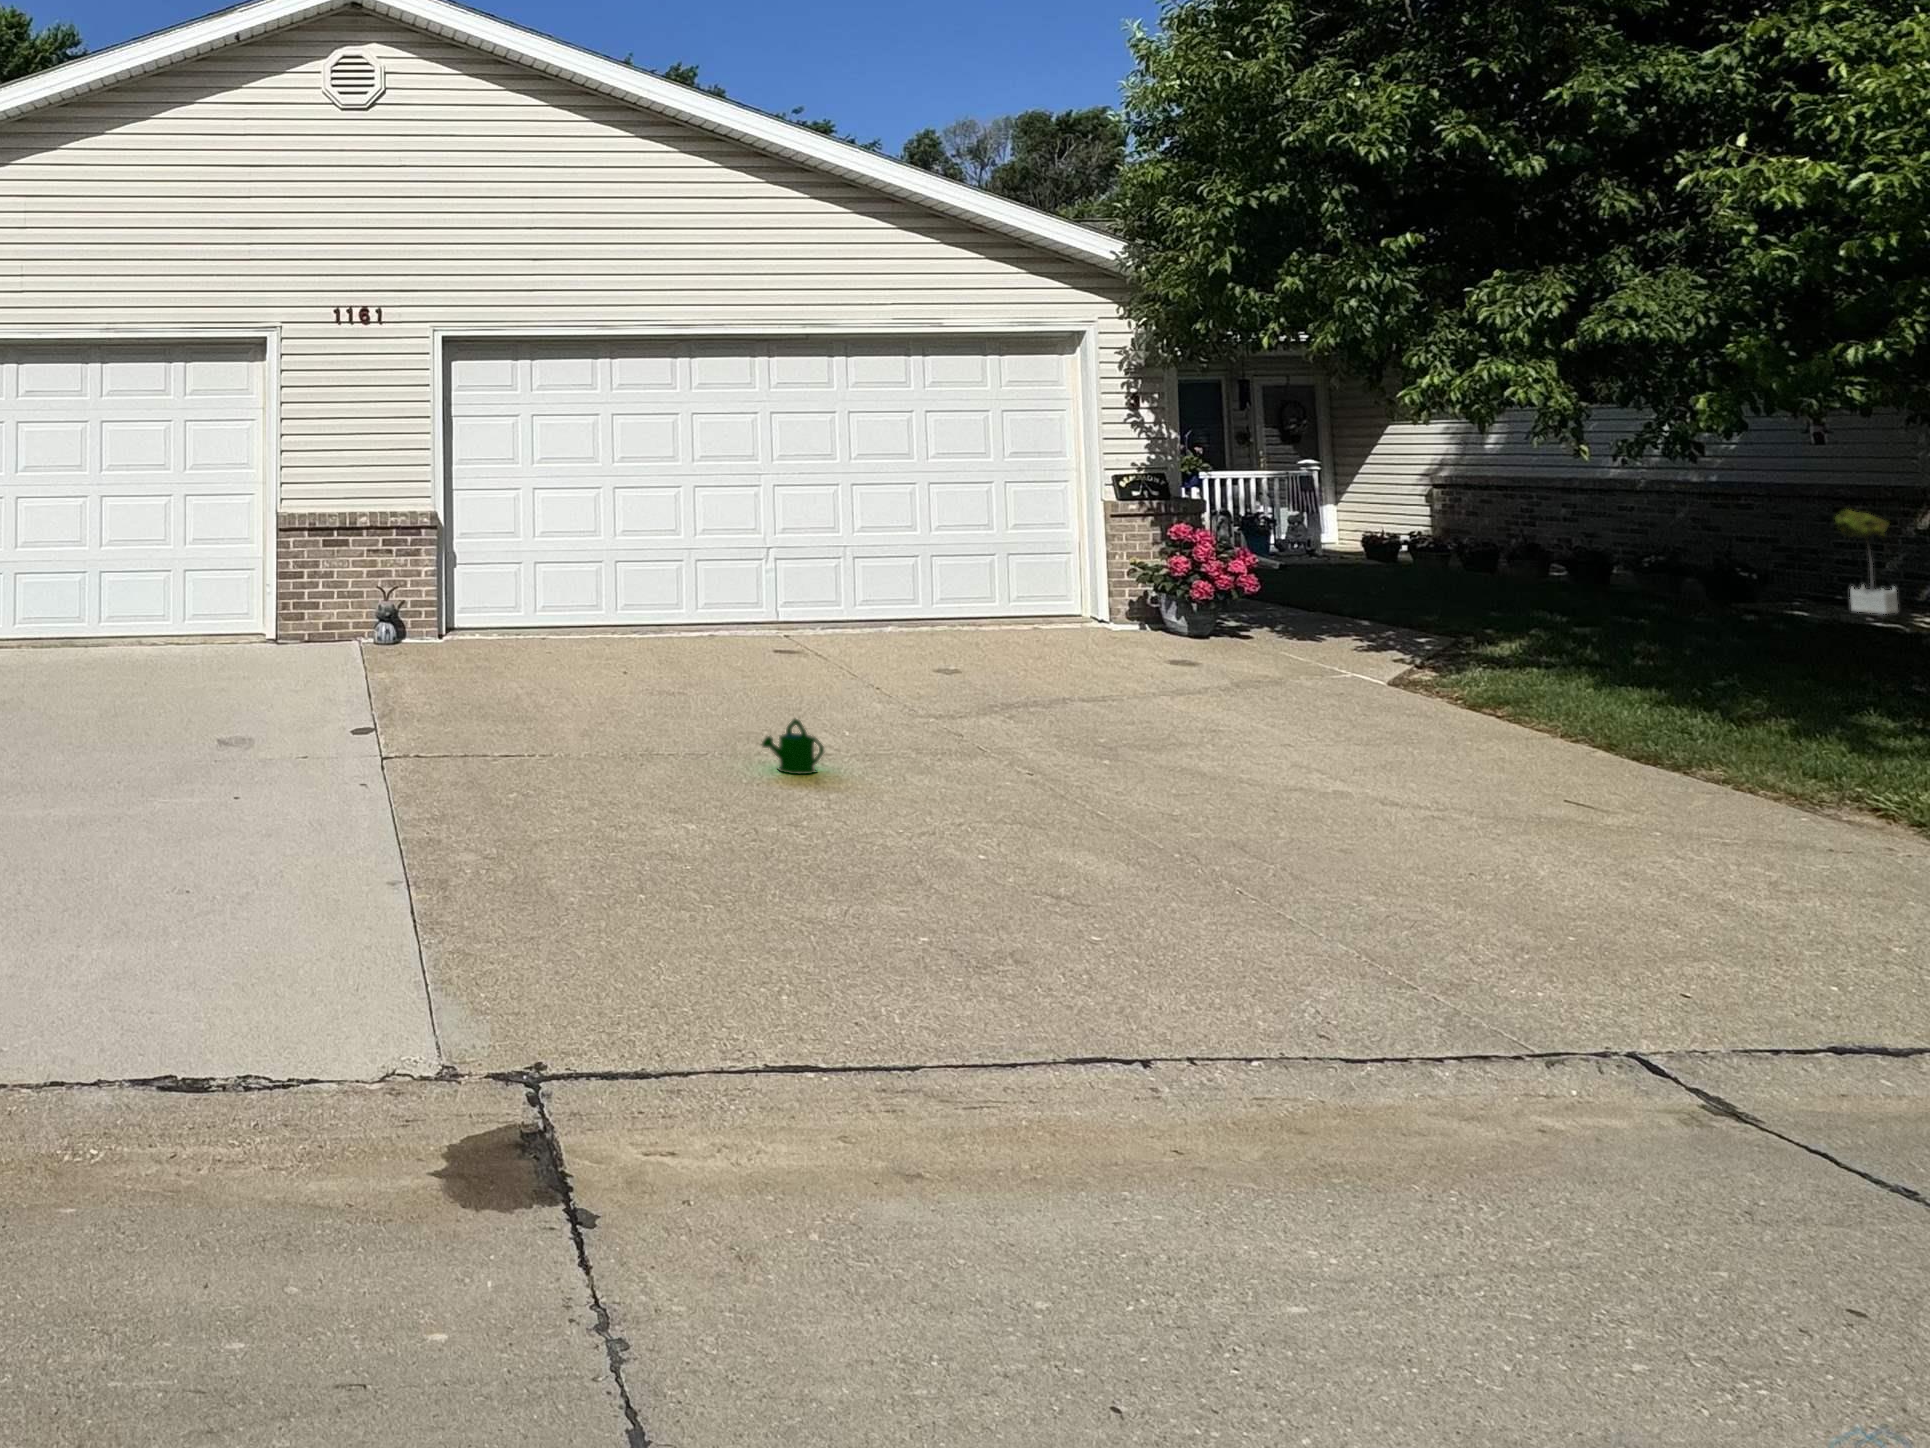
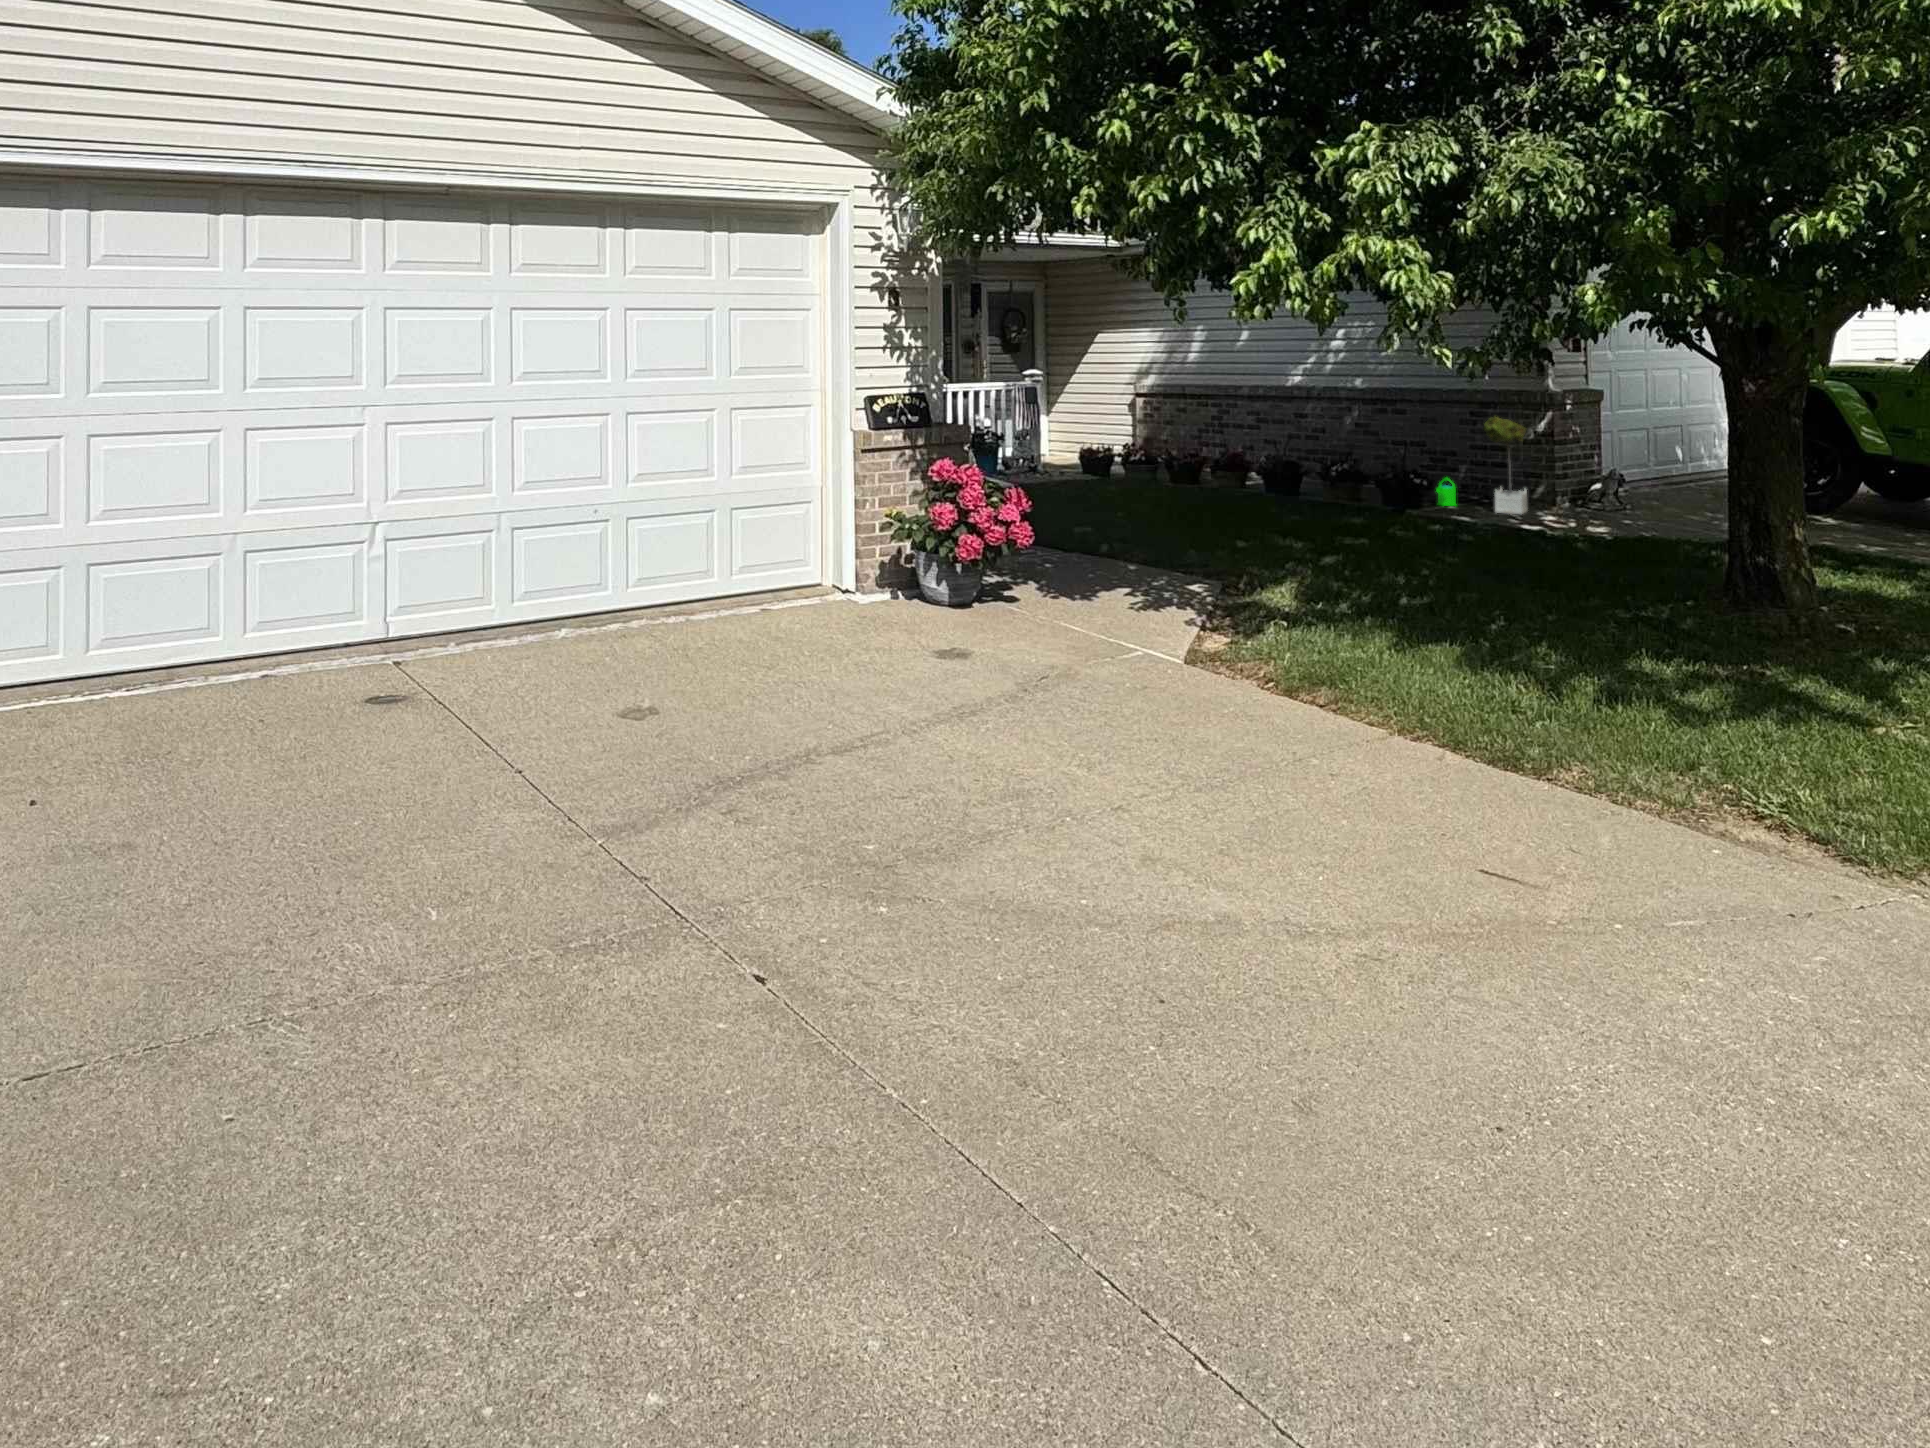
watering can: present [762,719,824,774] -> present [1436,478,1456,506]

